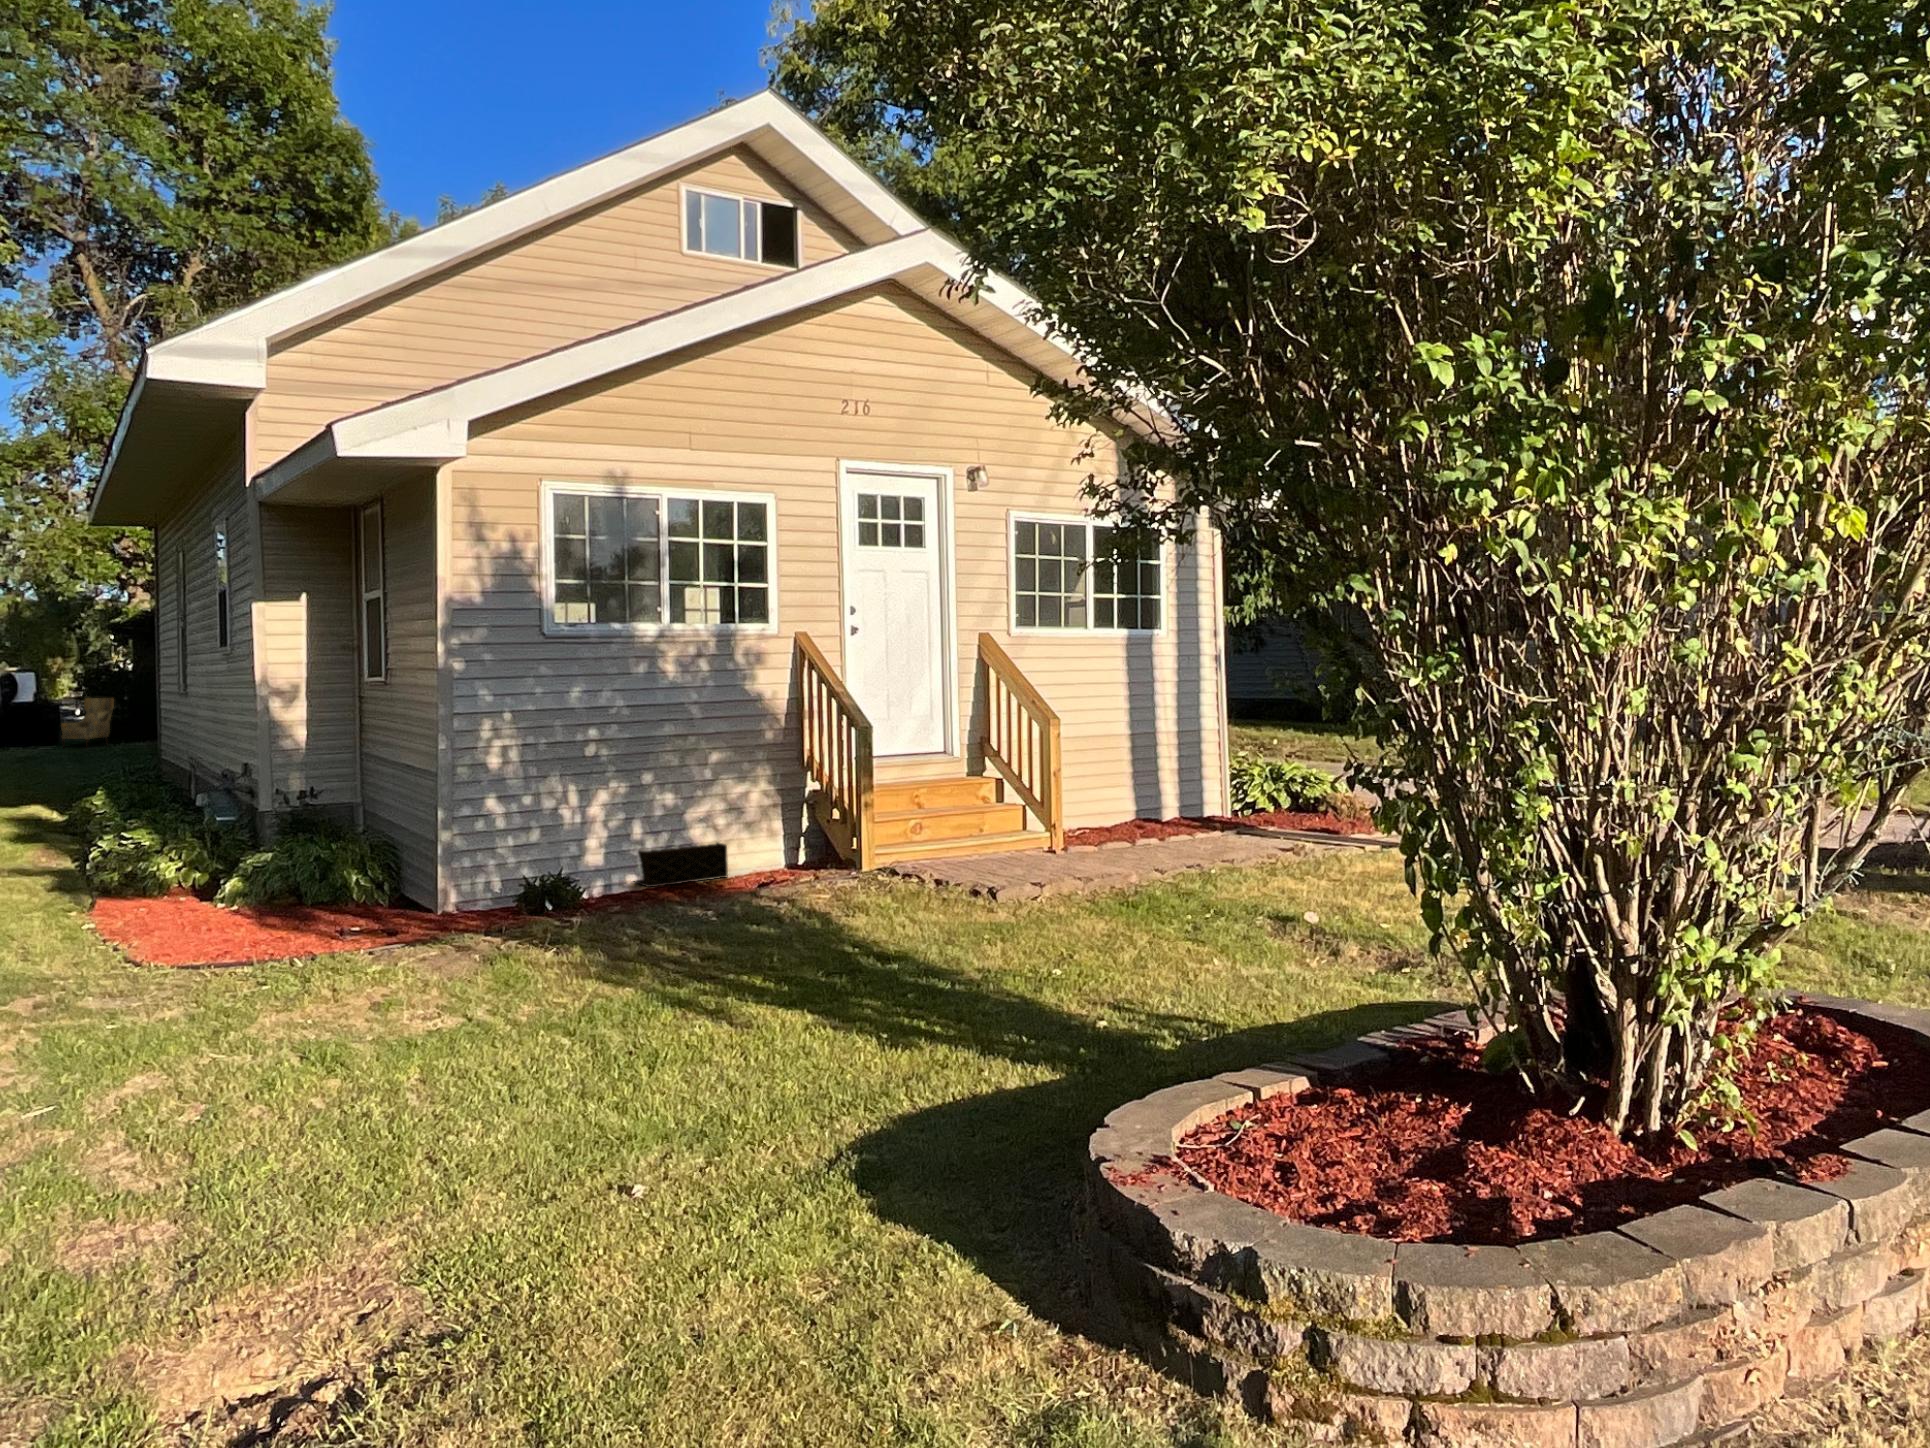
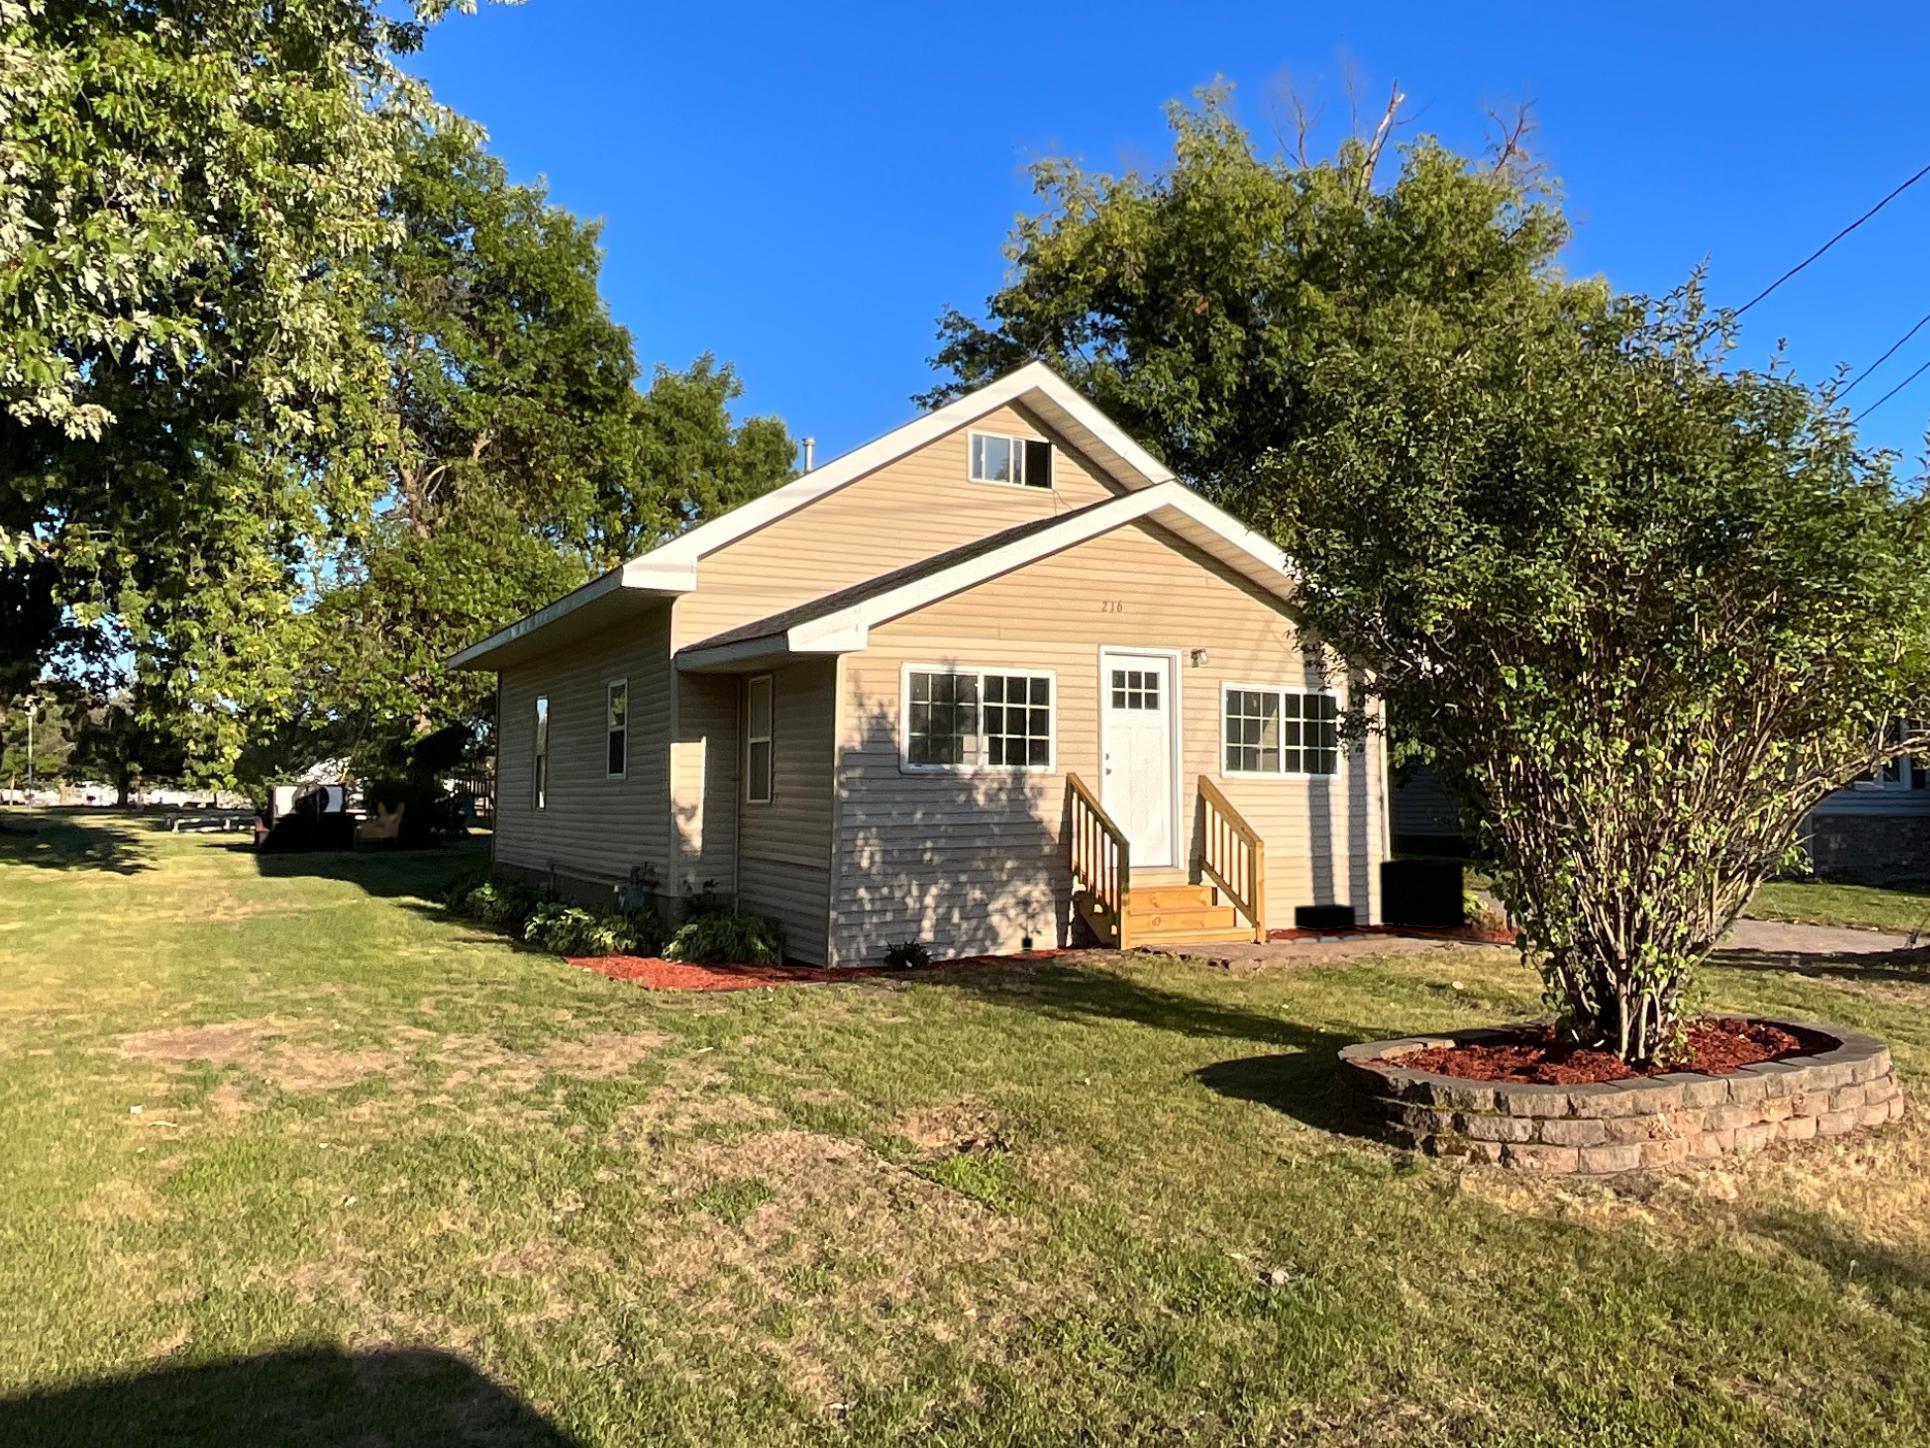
wooden crate: none [1213,733,1319,821] -> present [1379,858,1465,929]
potted plant: none [723,796,767,870] -> present [1018,899,1042,950]
woven basket: present [635,842,728,887] -> present [1294,904,1356,930]

